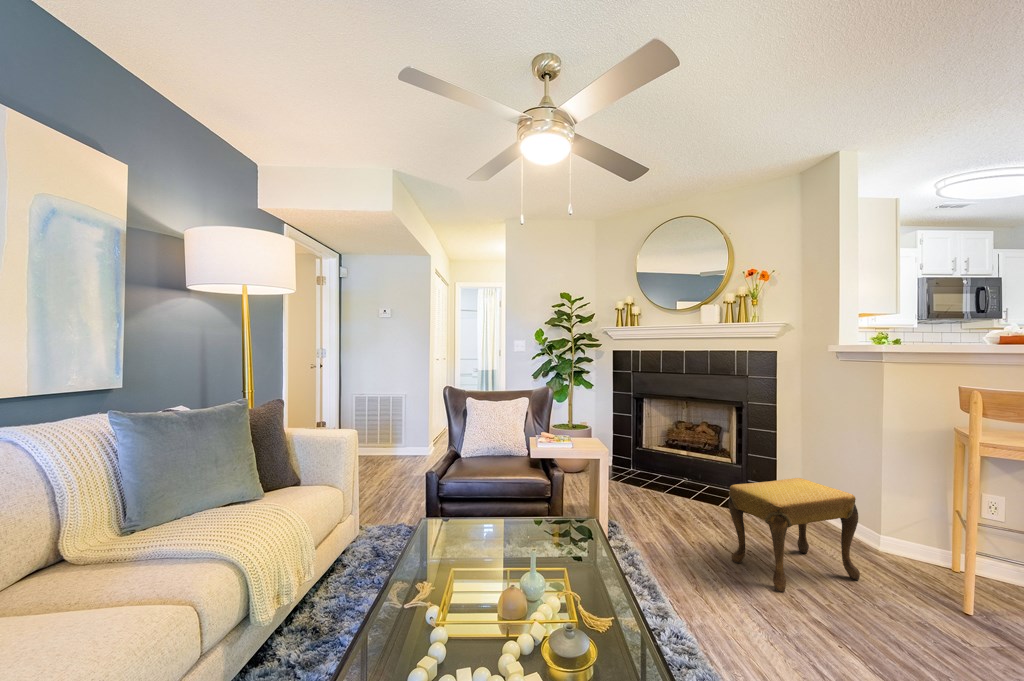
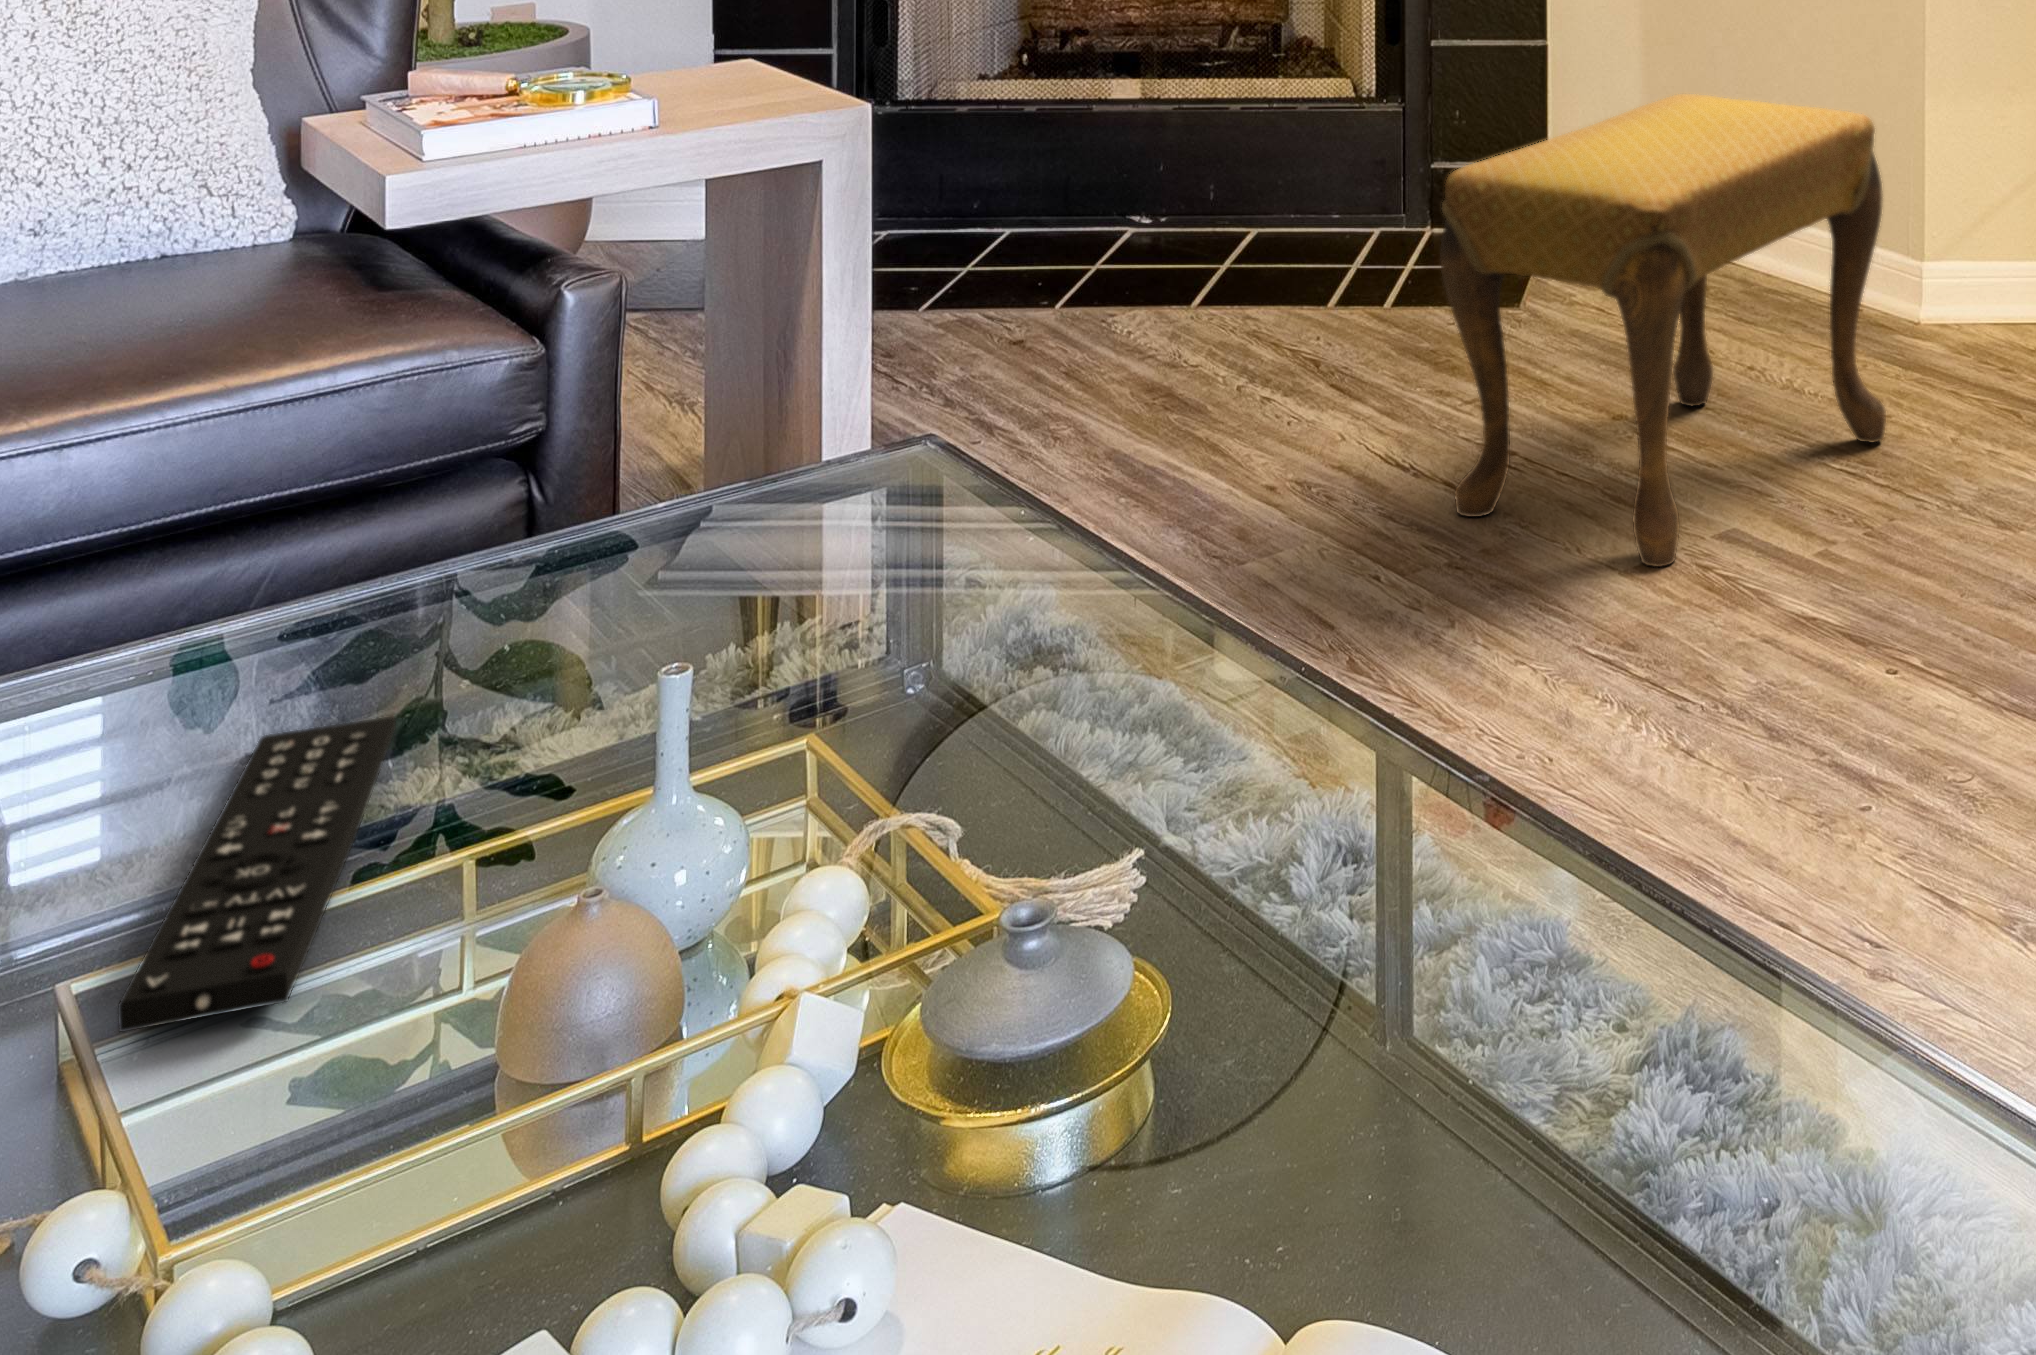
remote control: none [451,536,508,584] -> present [118,717,396,1032]

